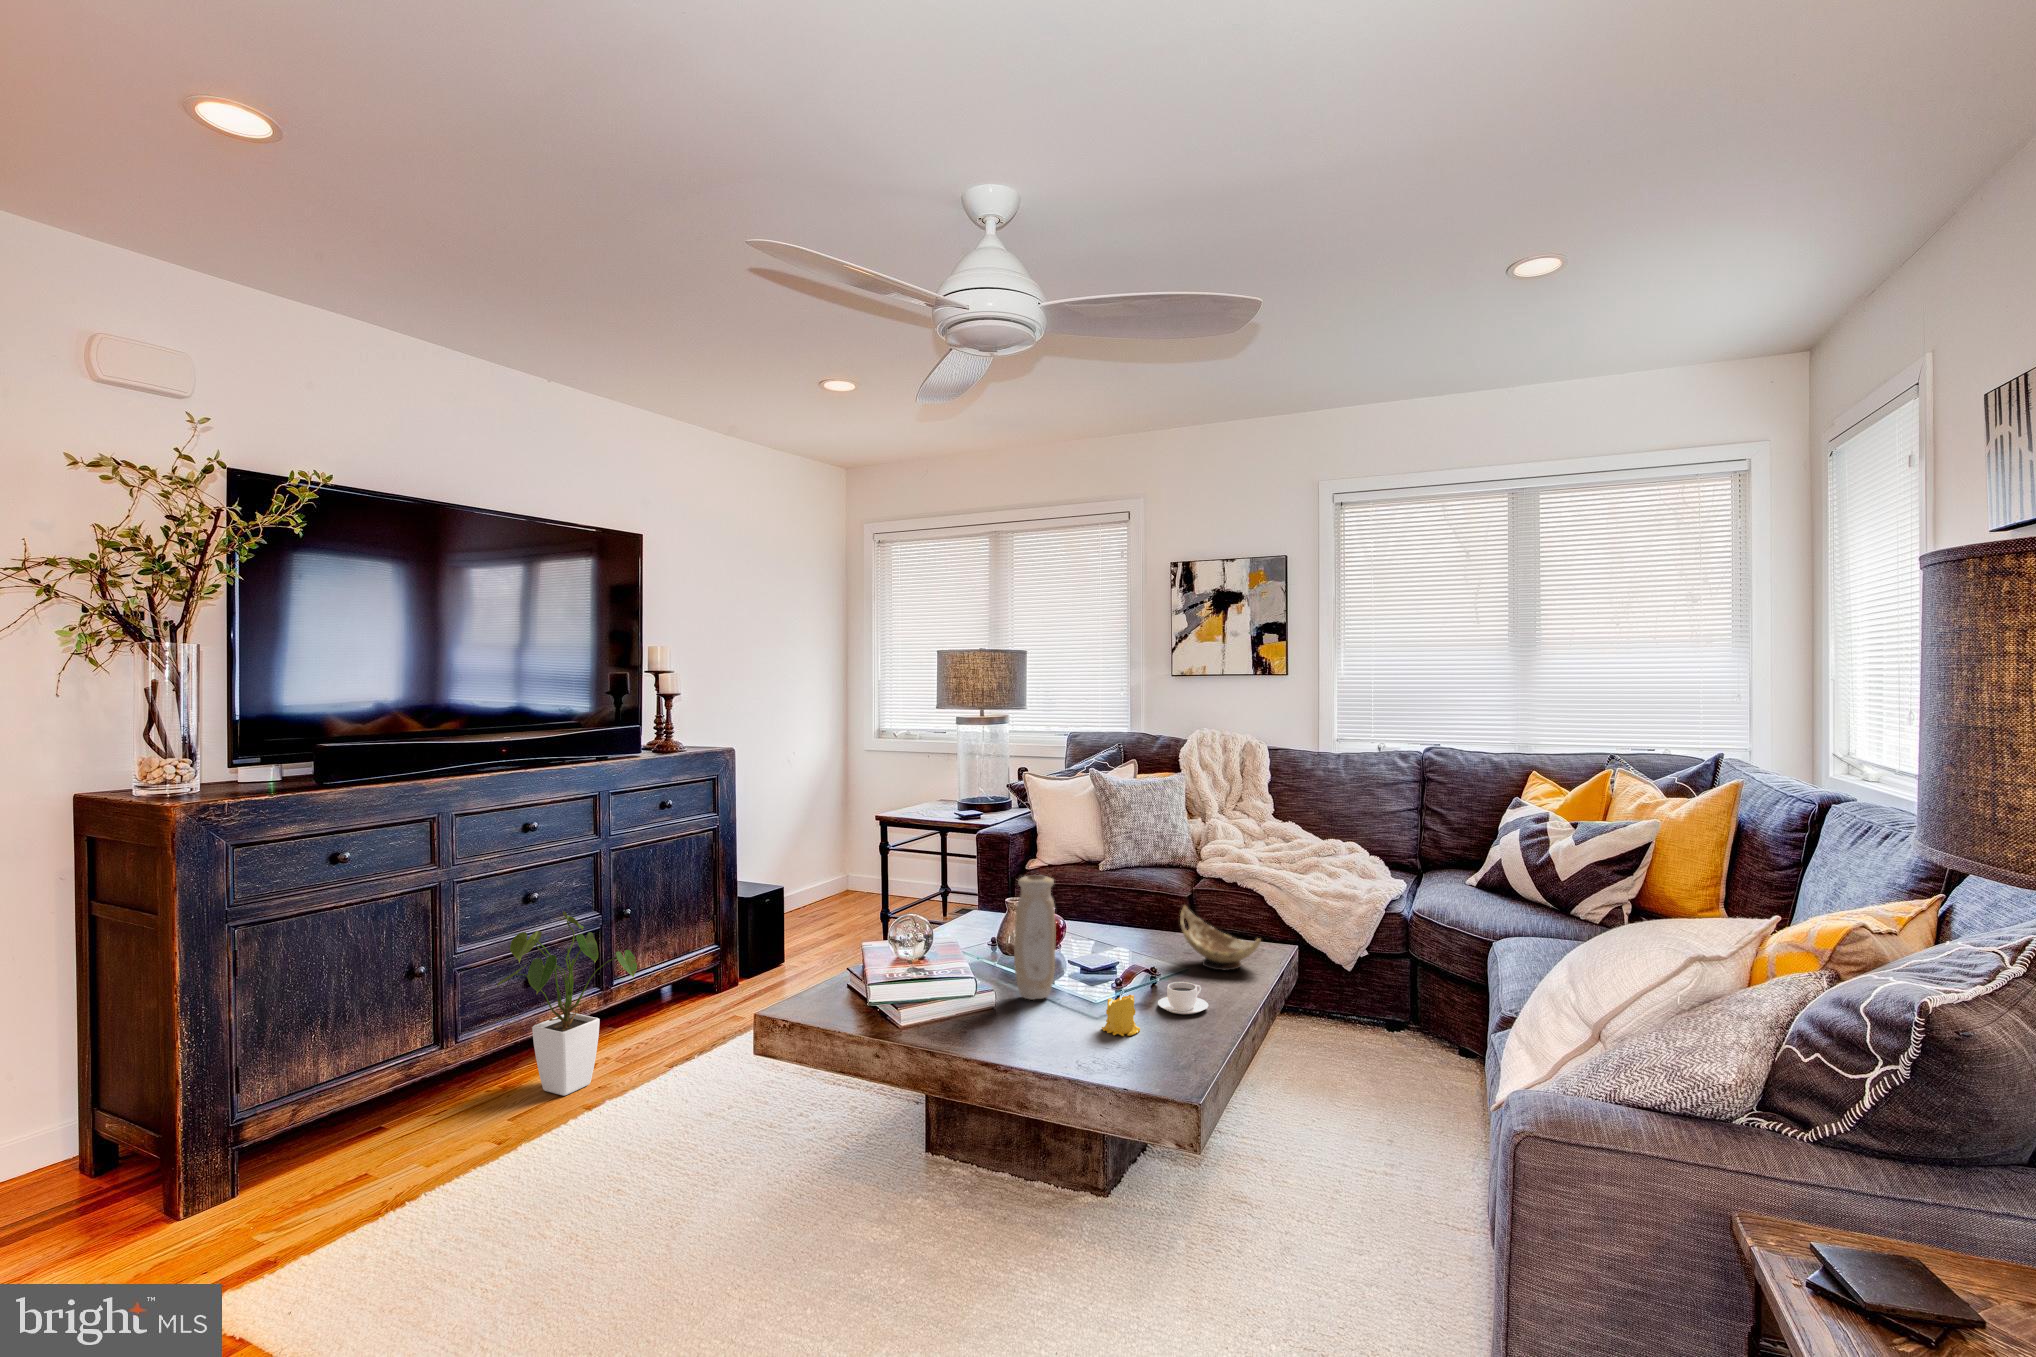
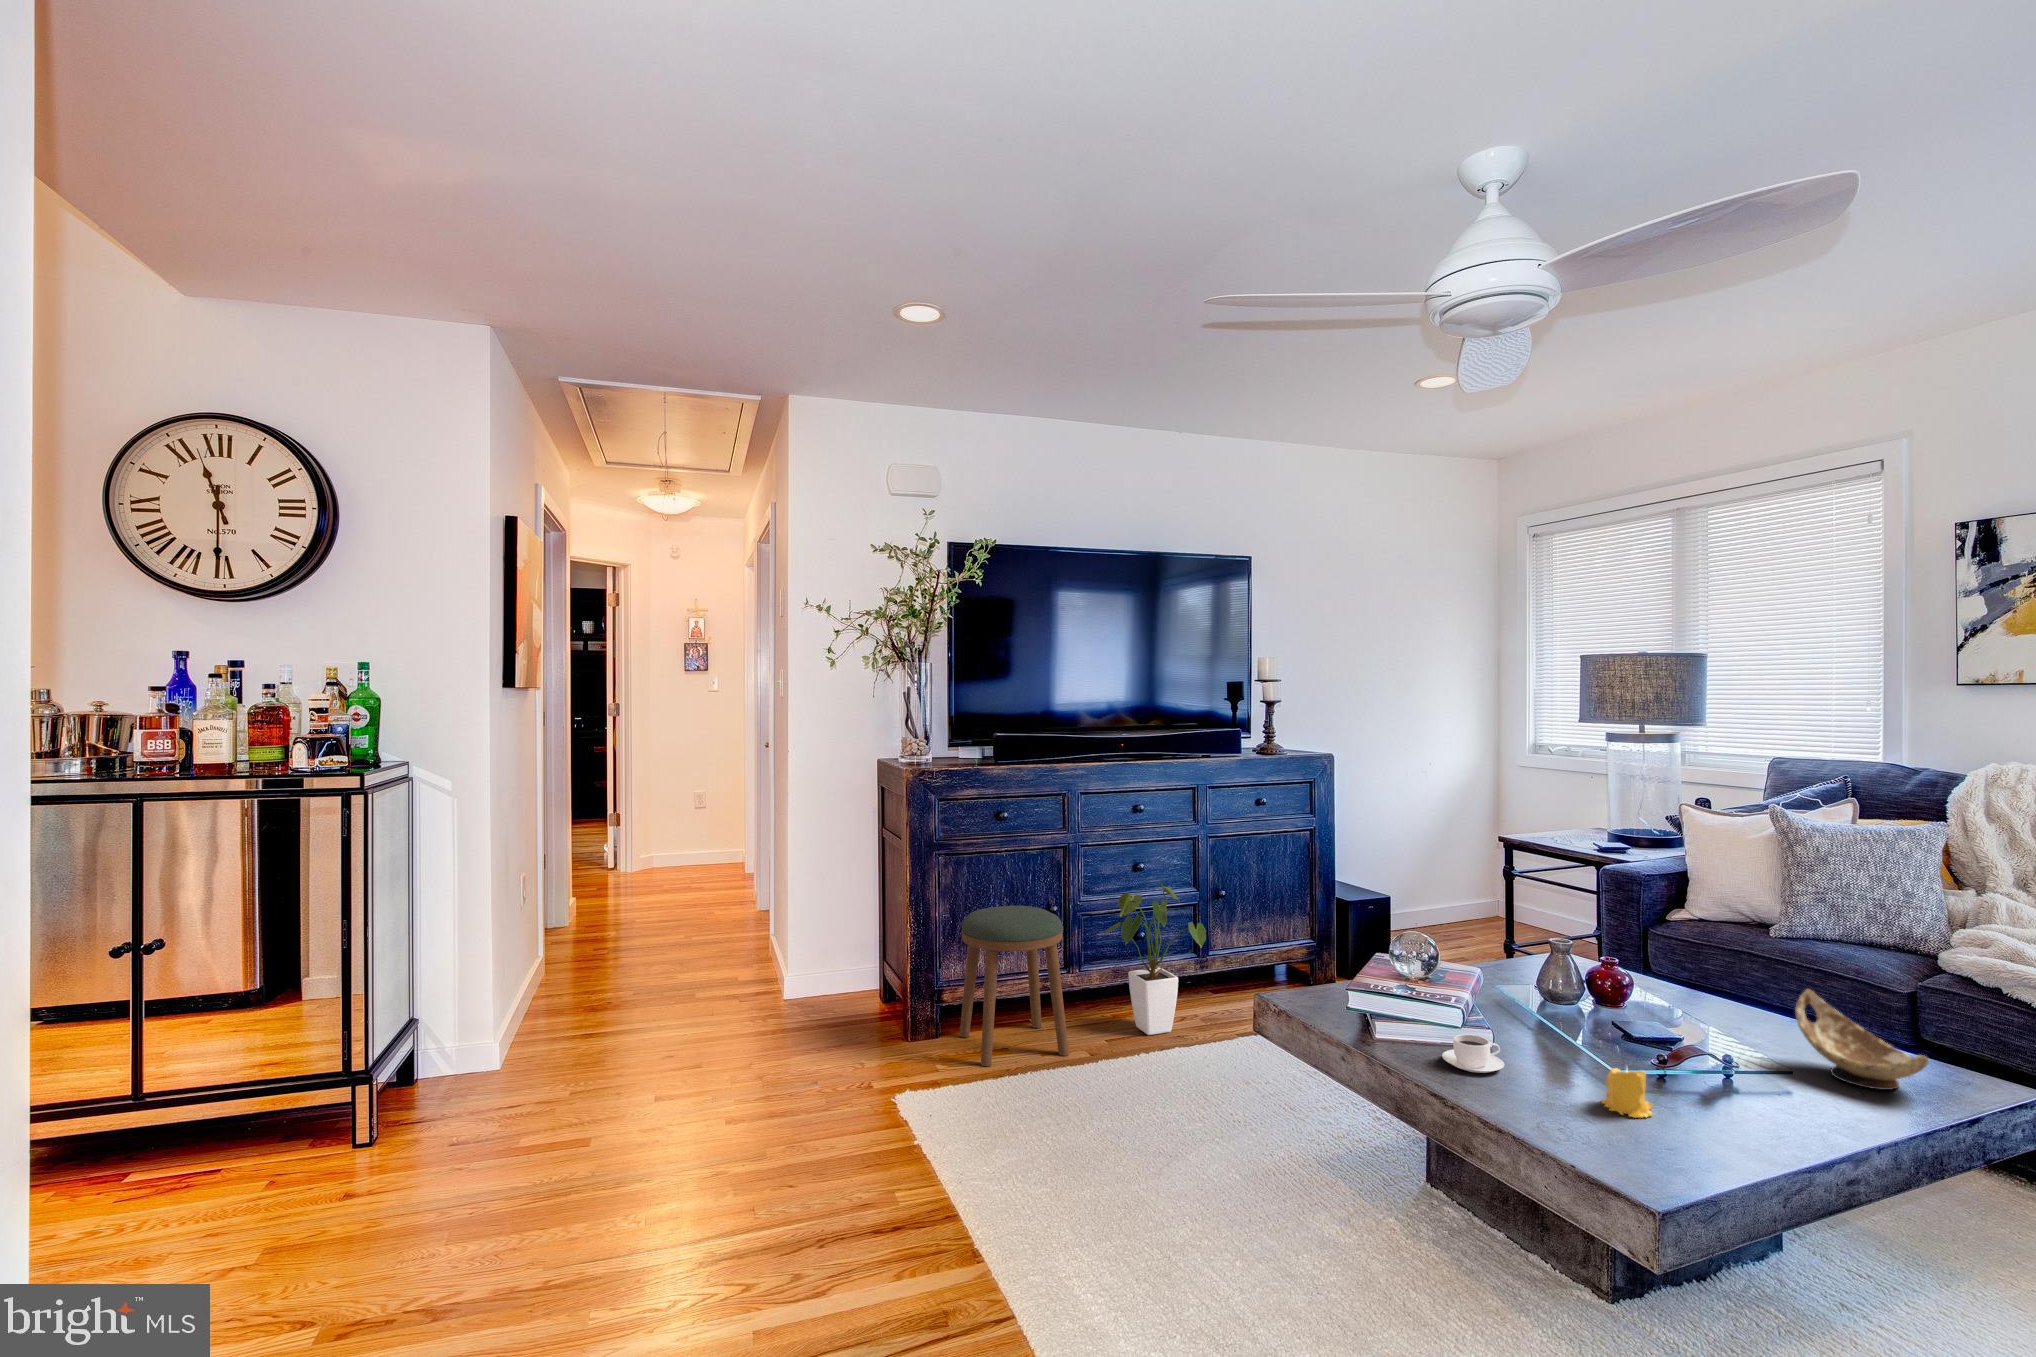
vase: present [1014,875,1055,1000] -> none [1522,911,1575,1053]
stool: none [281,972,470,1206] -> present [959,906,1069,1066]
coffee cup: present [1158,982,1208,1014] -> present [1442,1034,1505,1073]

